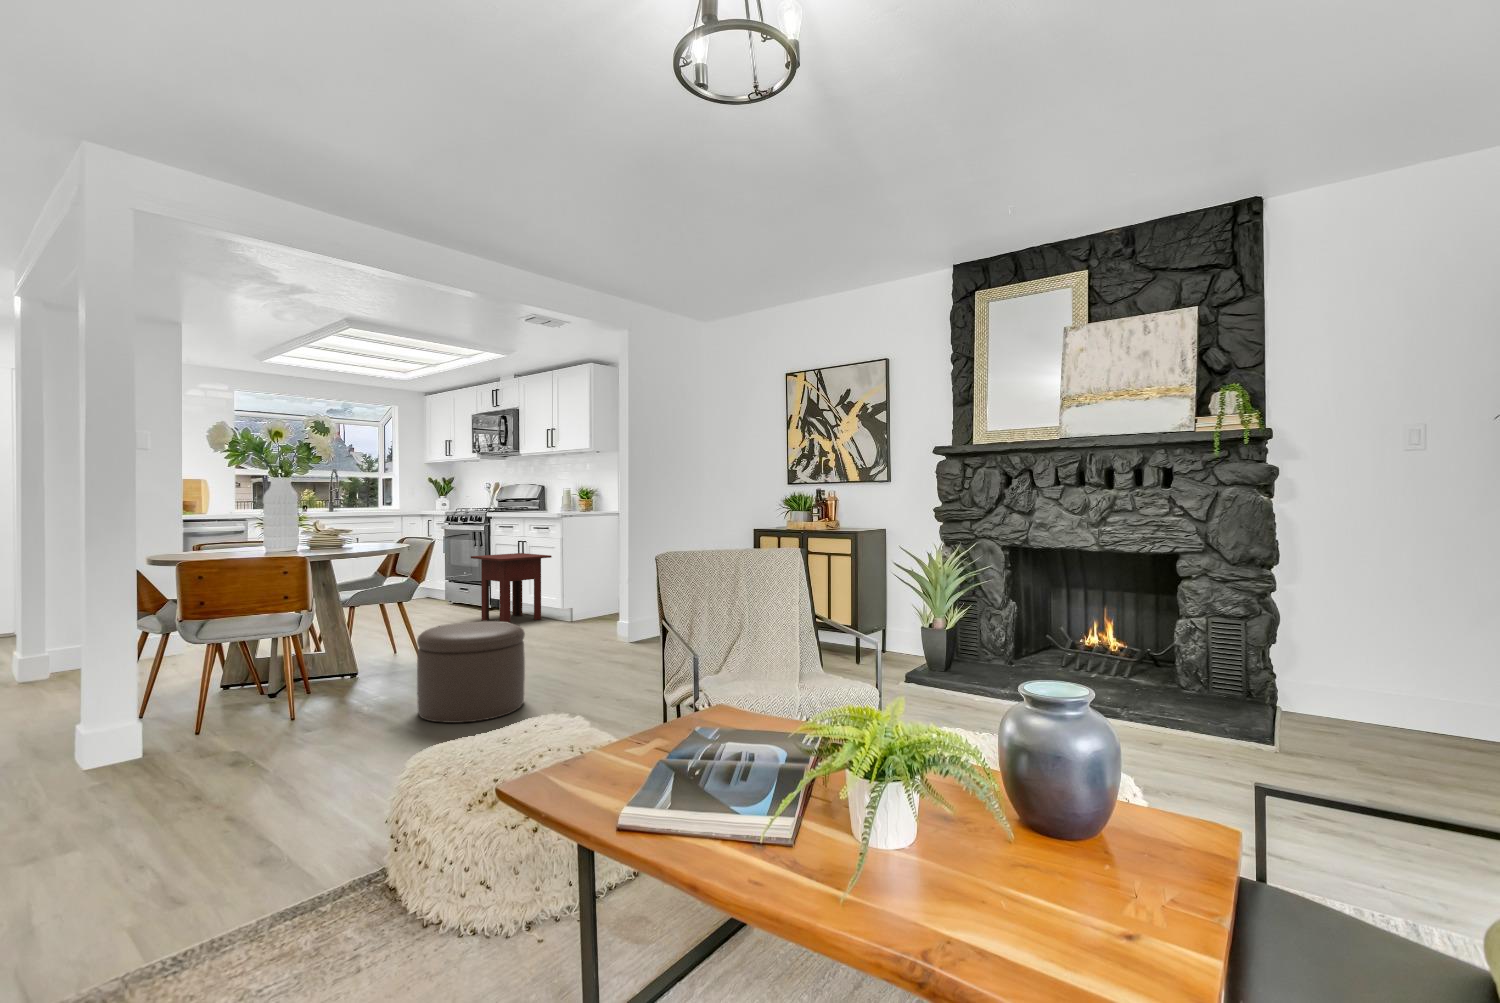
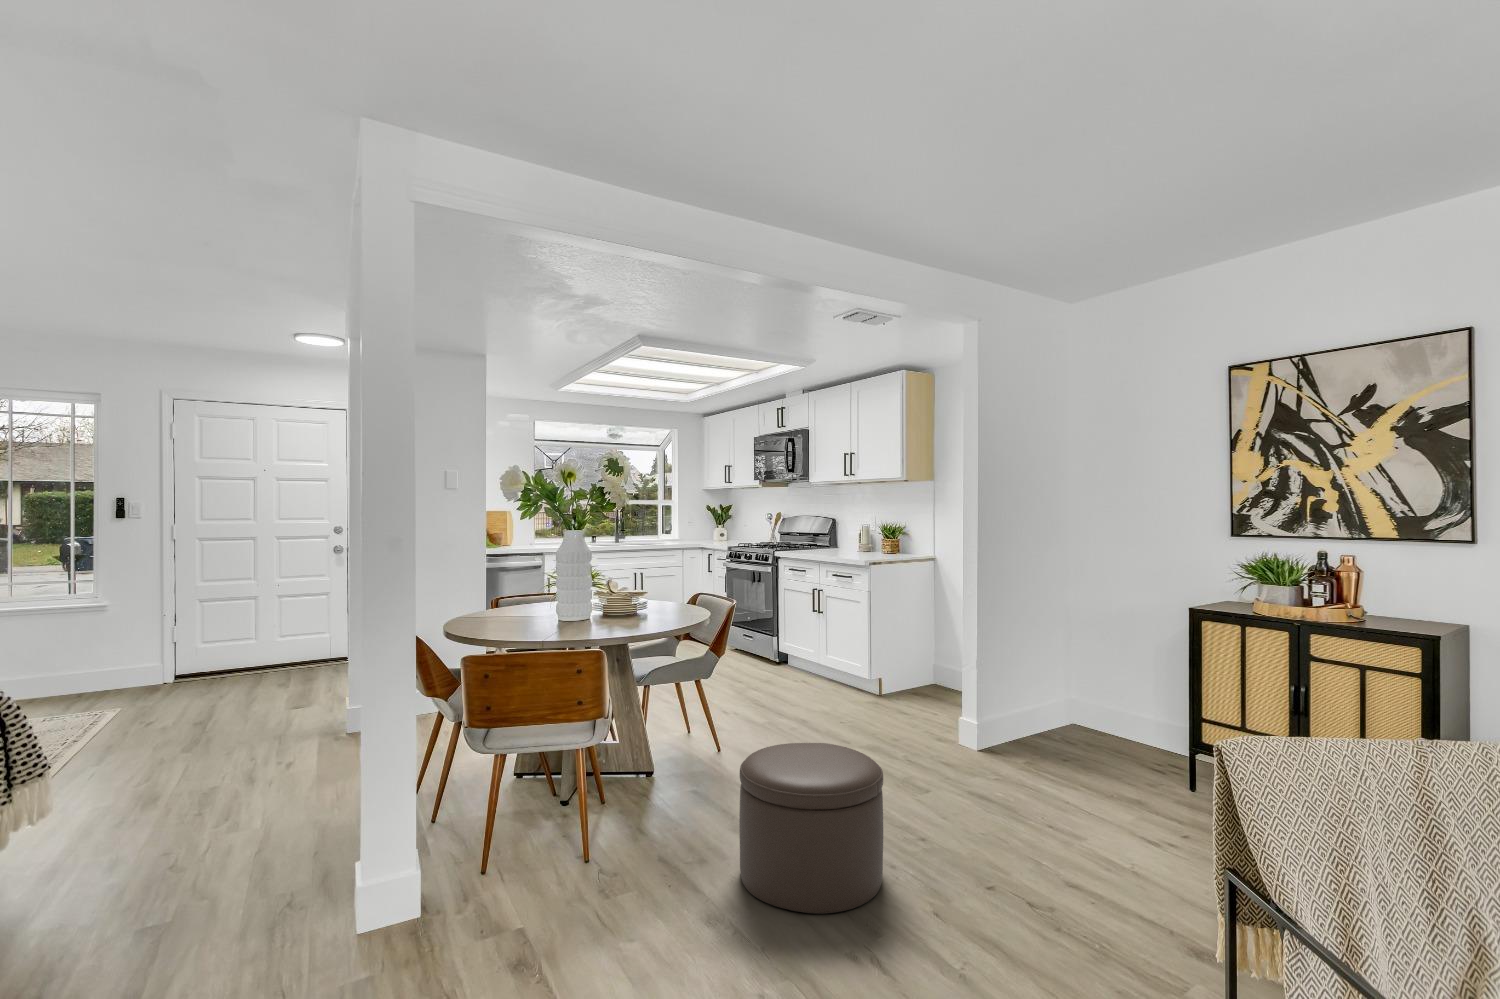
side table: present [471,553,552,623] -> none [763,605,859,699]

